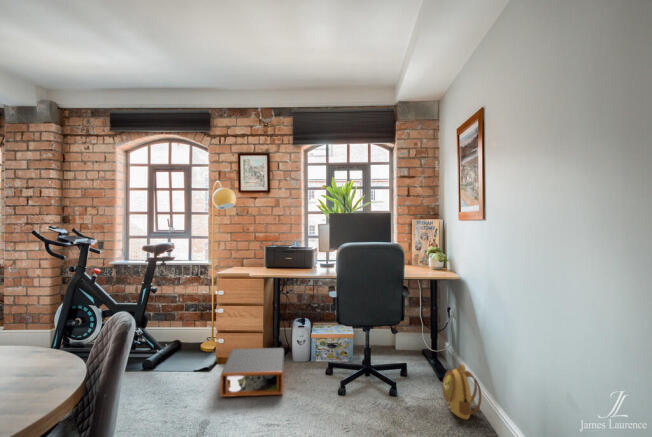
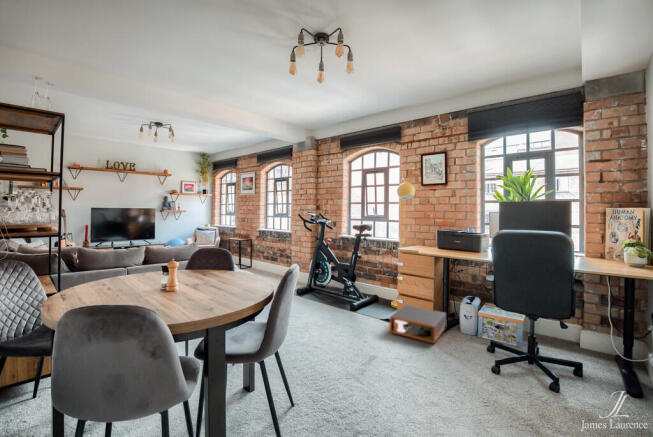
backpack: present [442,364,481,420] -> none [592,360,642,417]

